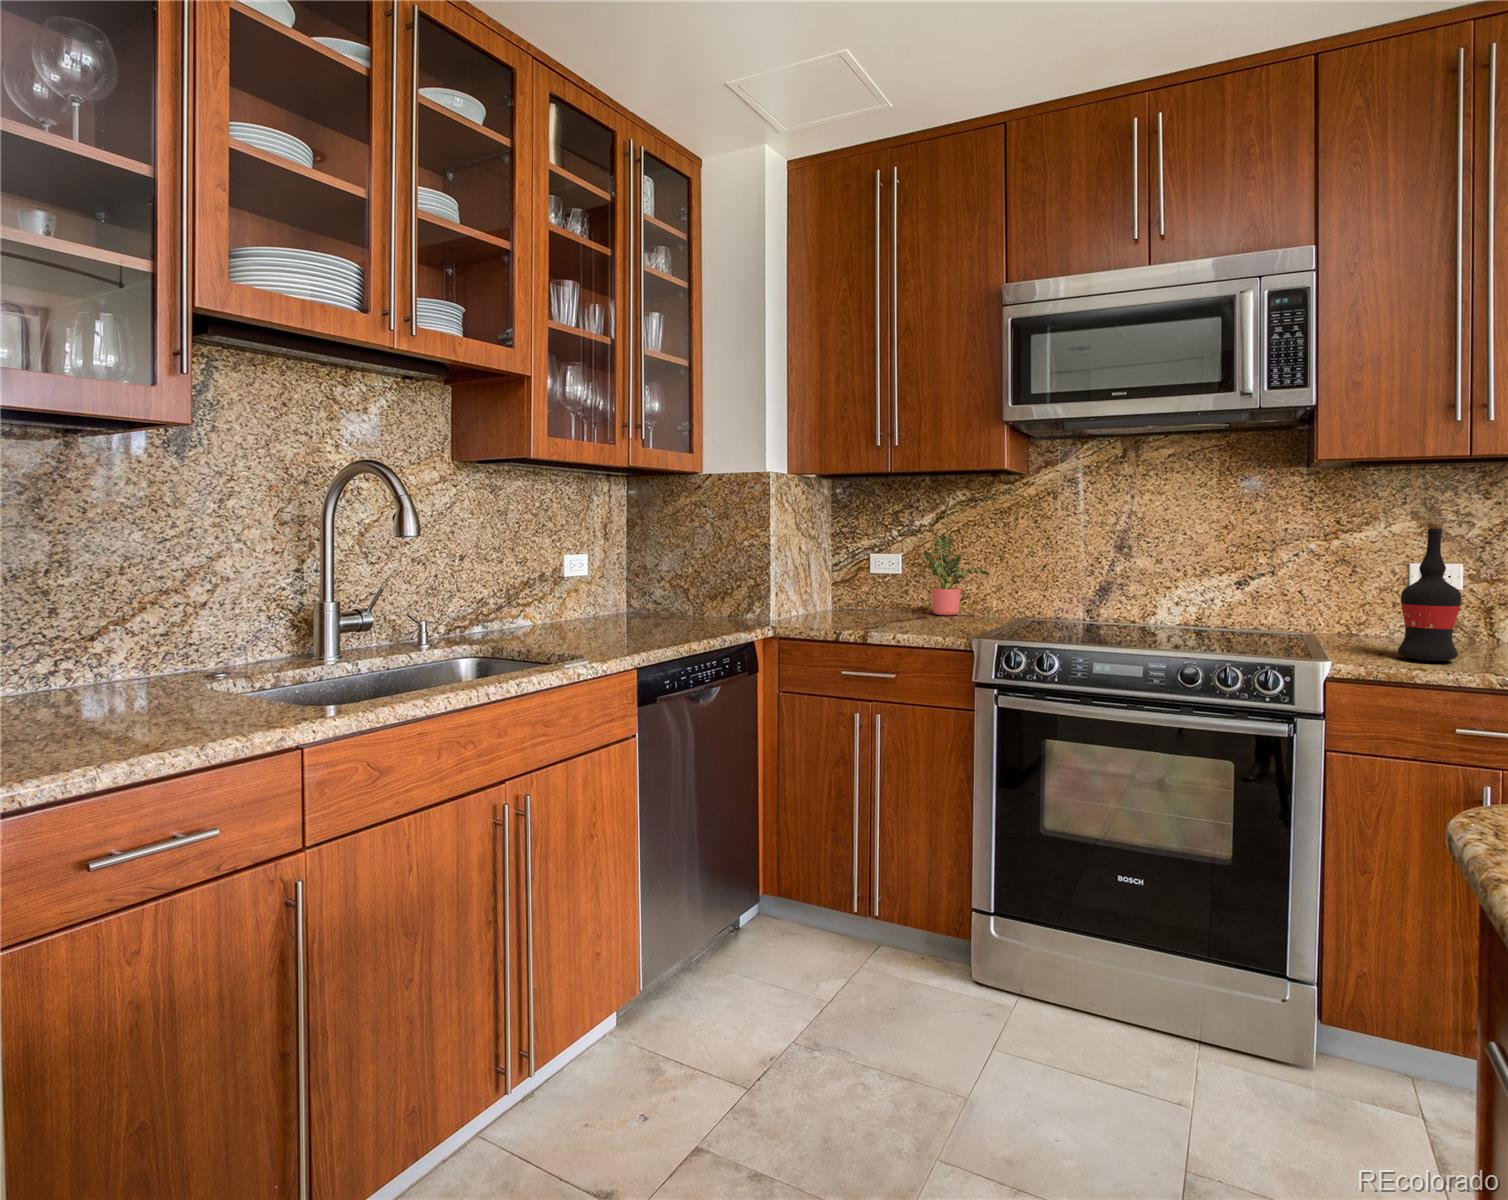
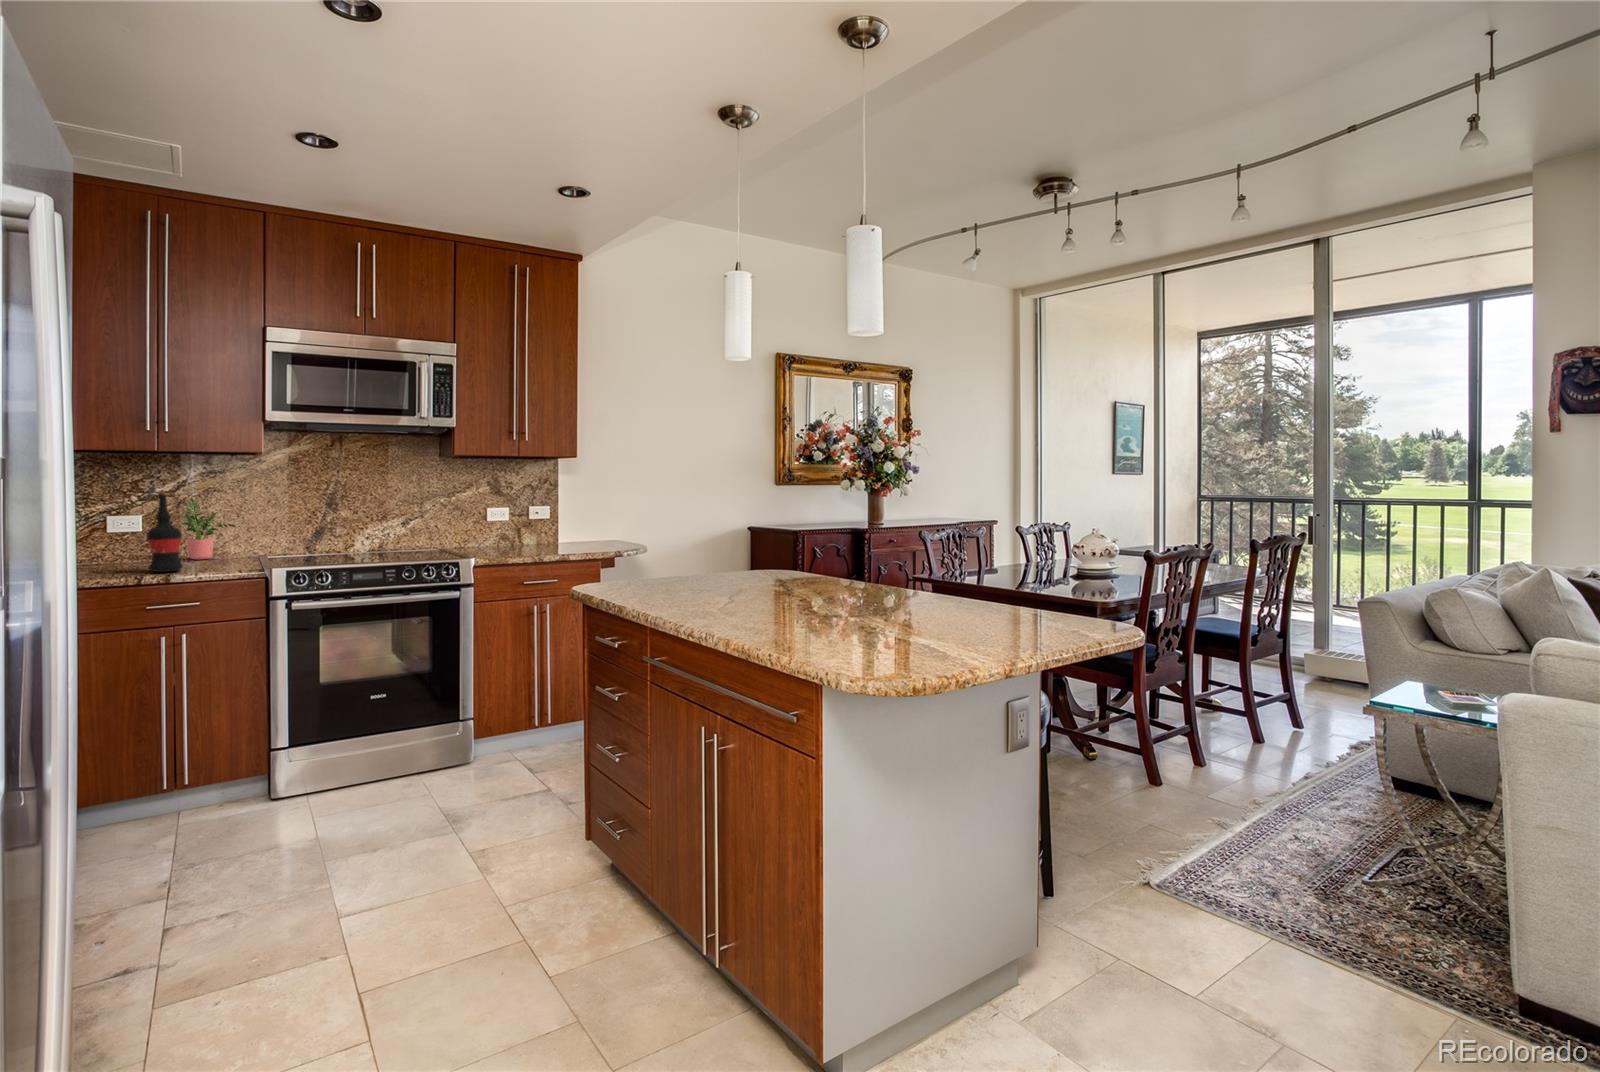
wine bottle: present [1398,522,1462,661] -> present [147,491,183,572]

